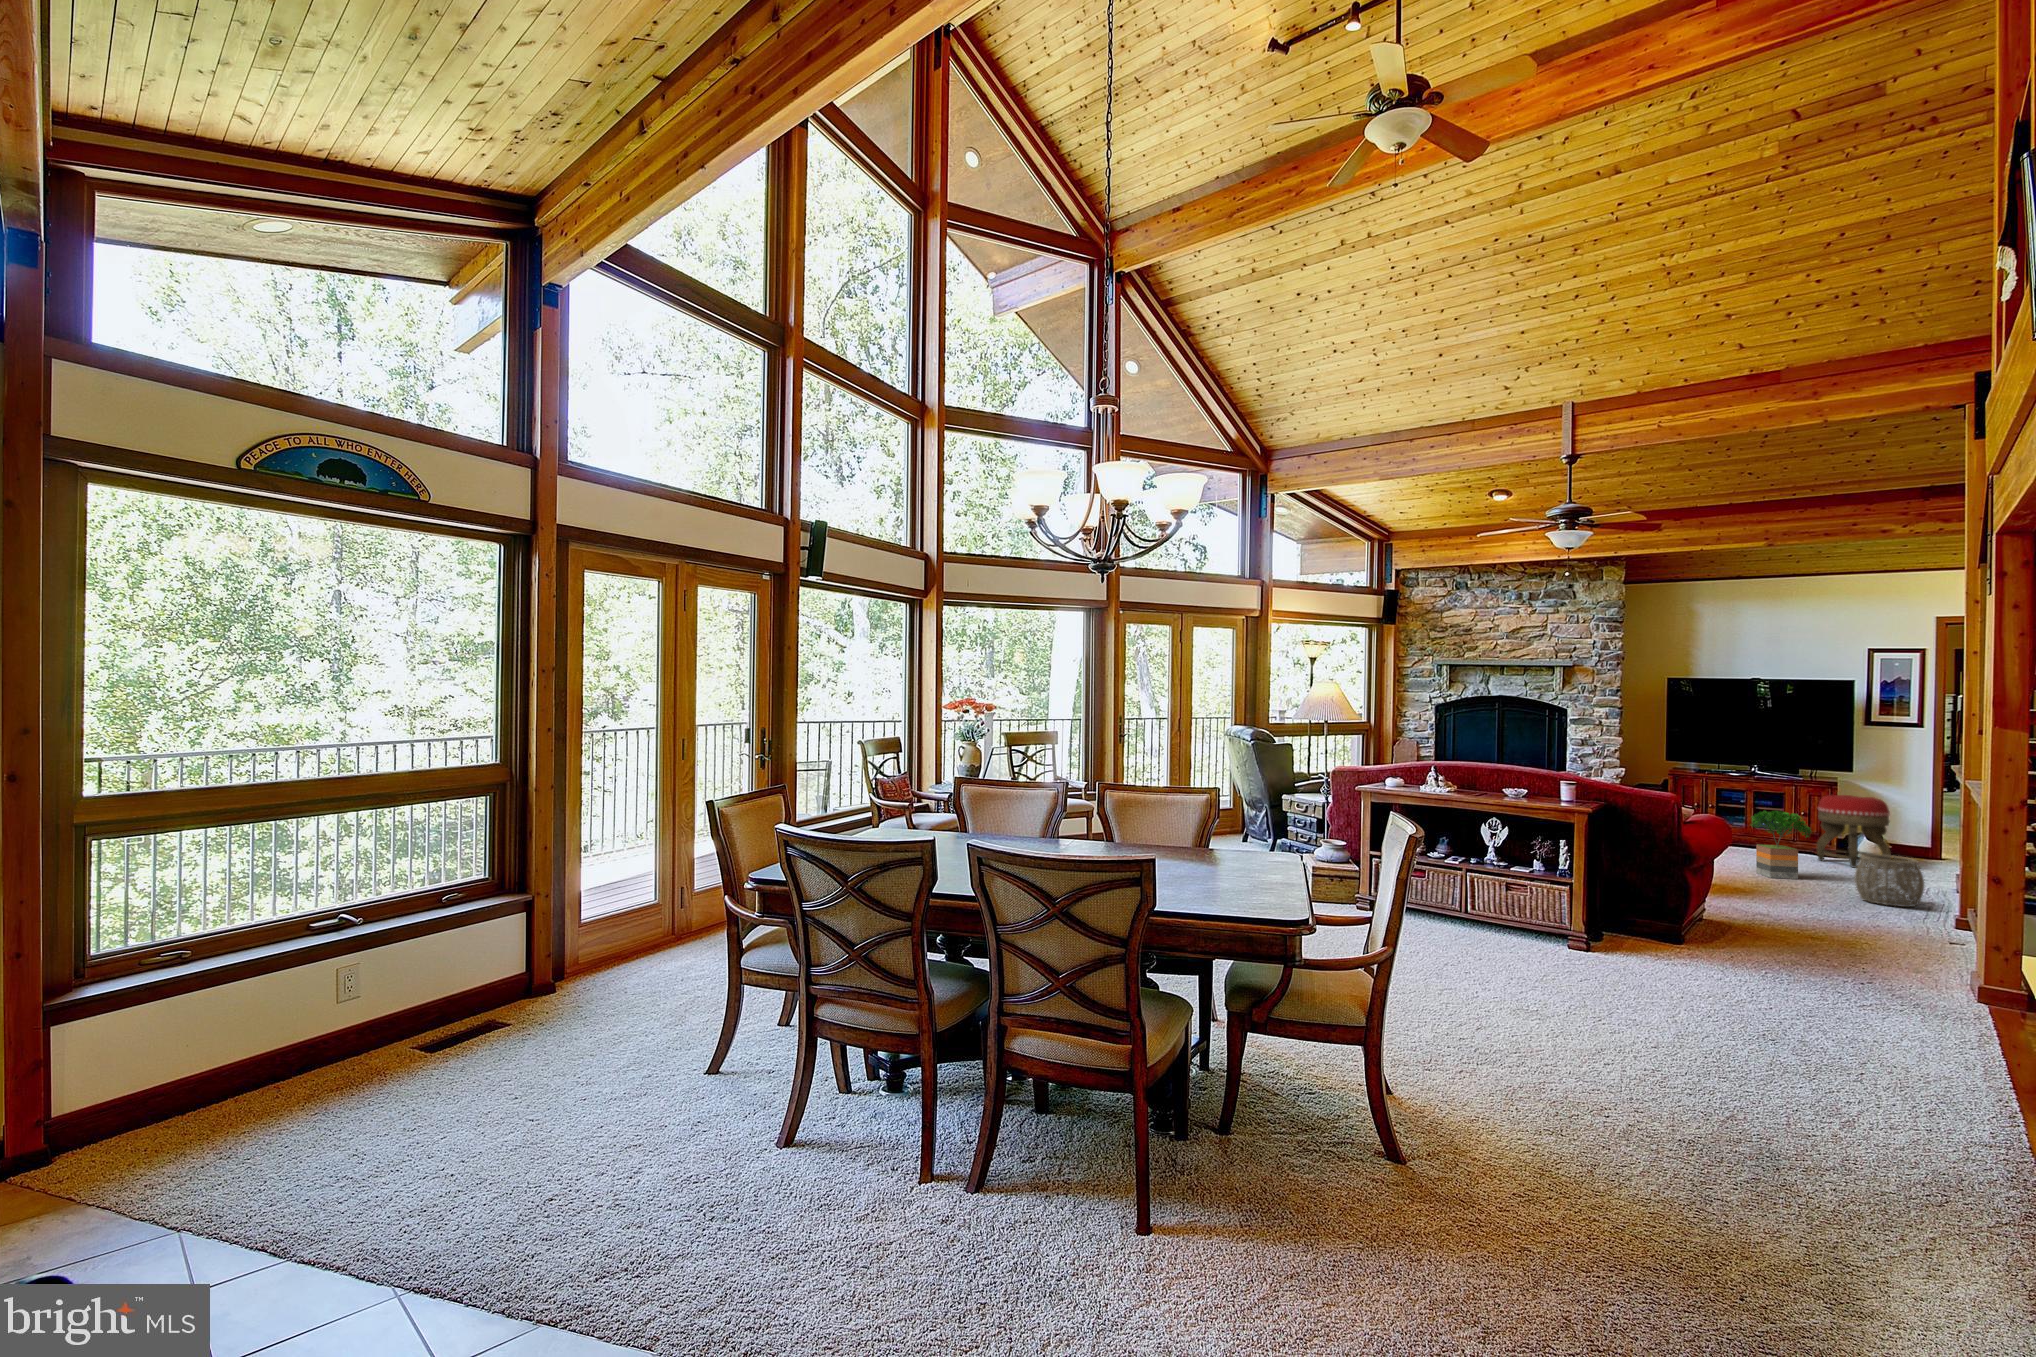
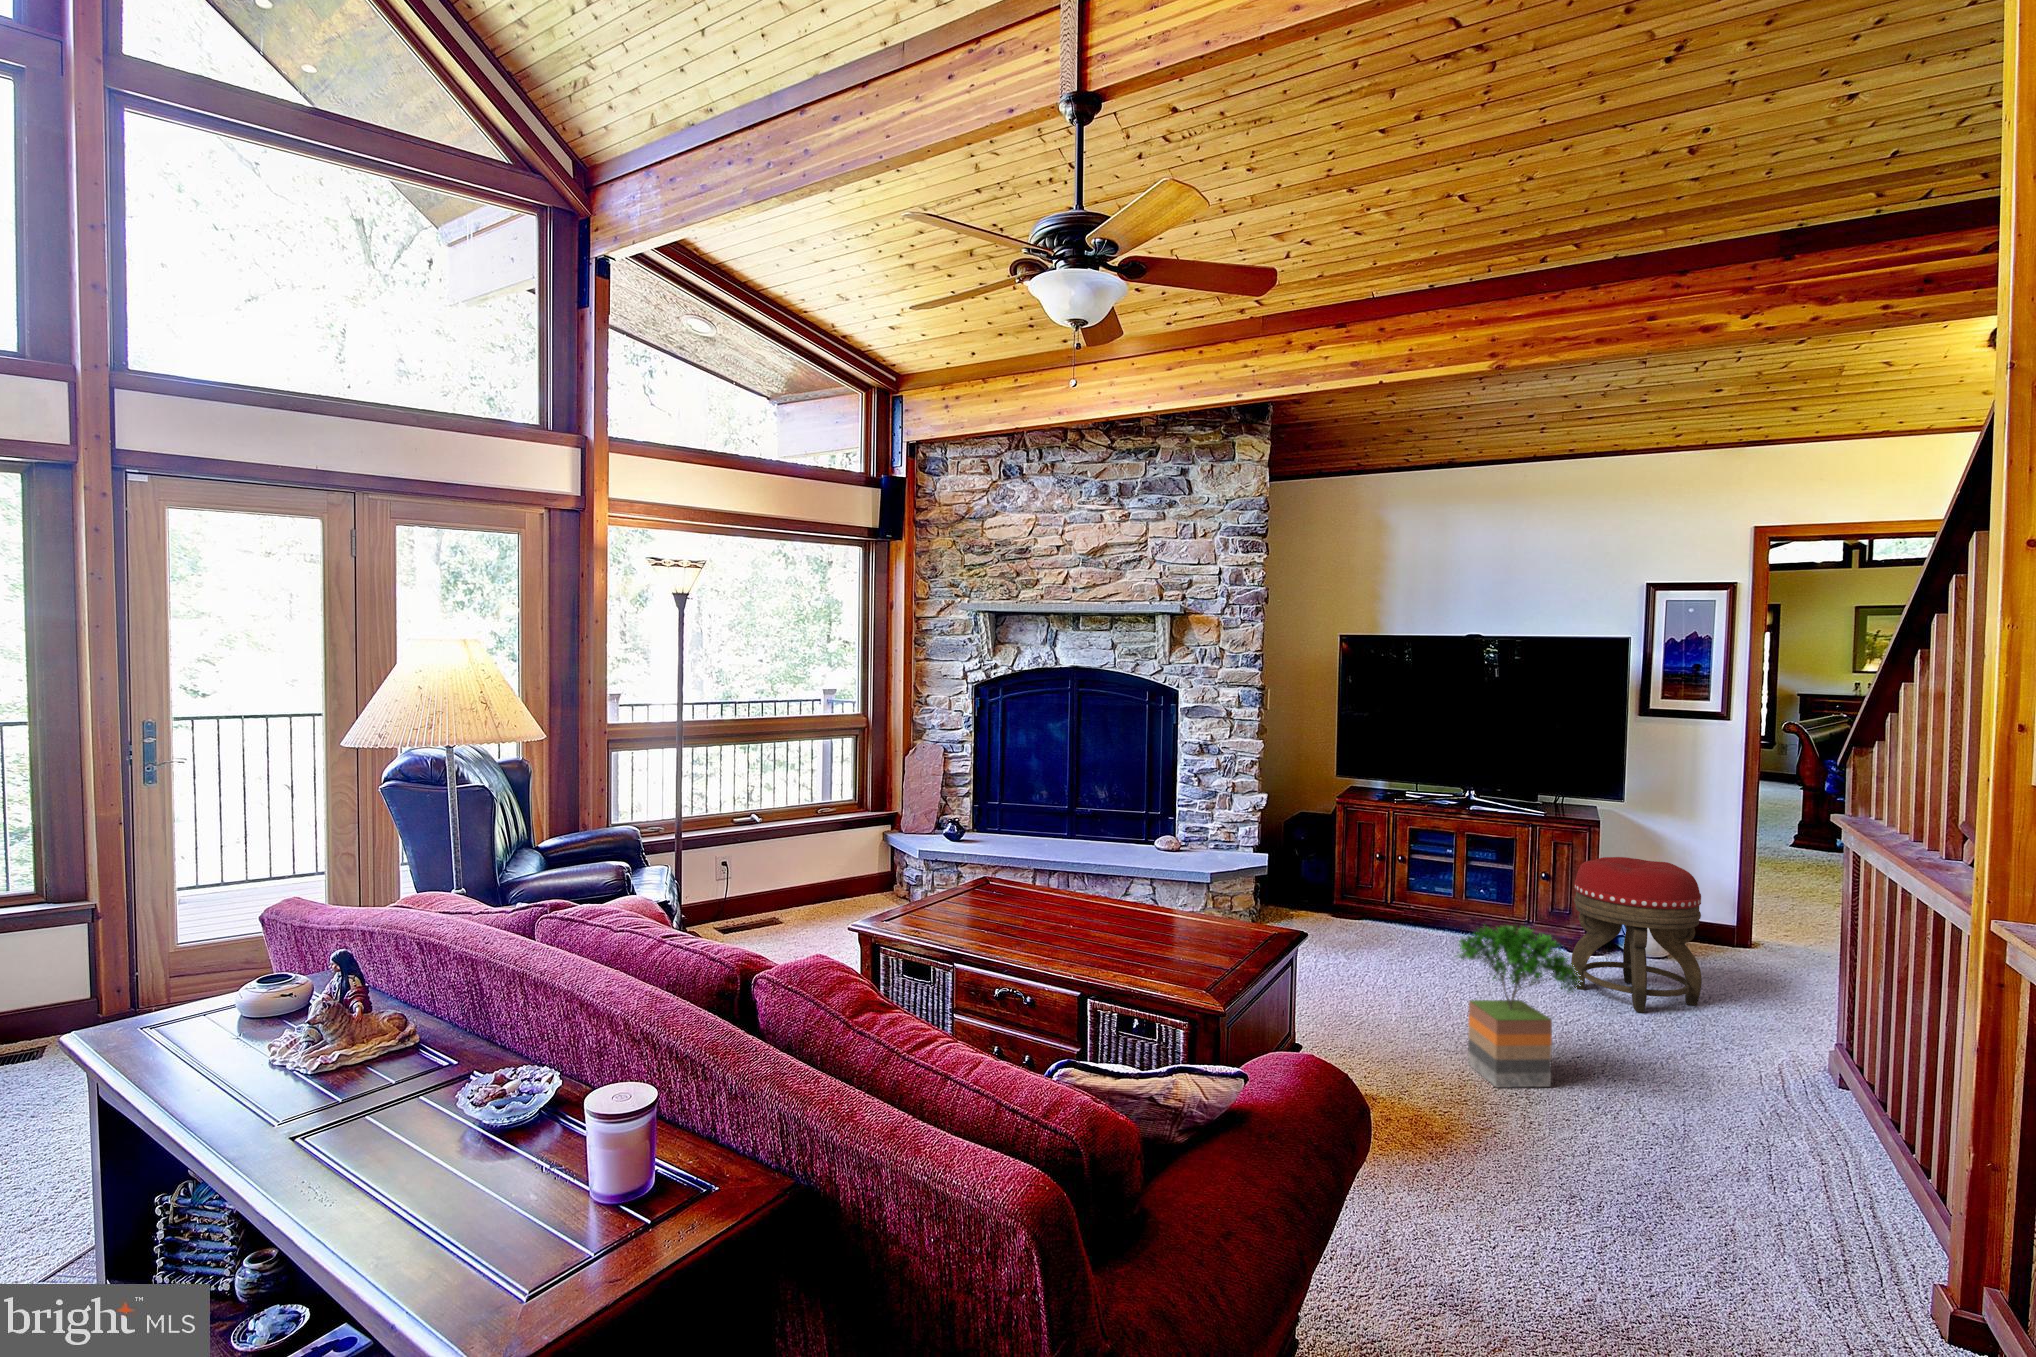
woven basket: present [1855,854,1924,907] -> none [1690,1075,1869,1250]

